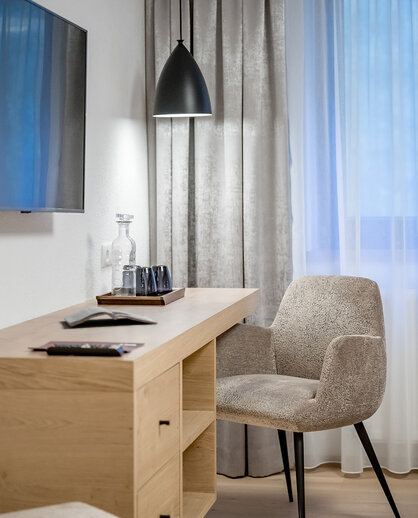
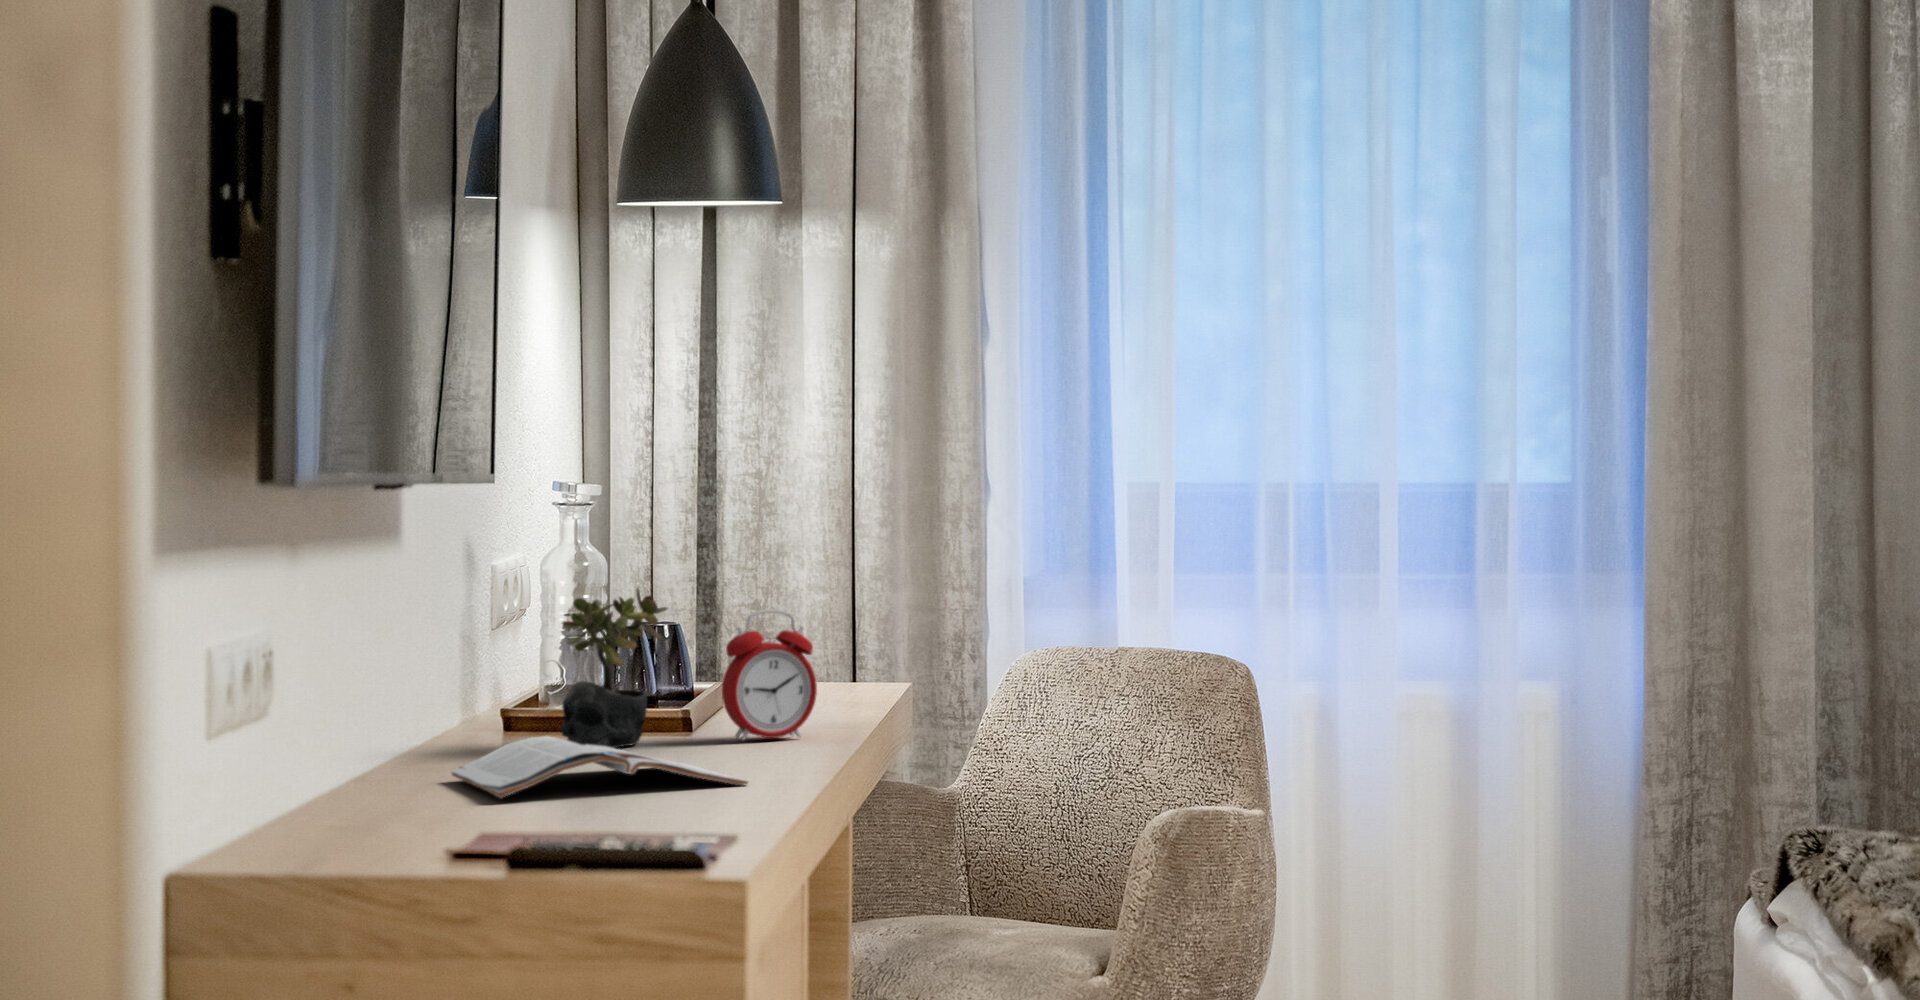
succulent plant: none [109,256,148,311] -> present [561,589,668,748]
alarm clock: none [167,263,200,309] -> present [722,610,817,740]

